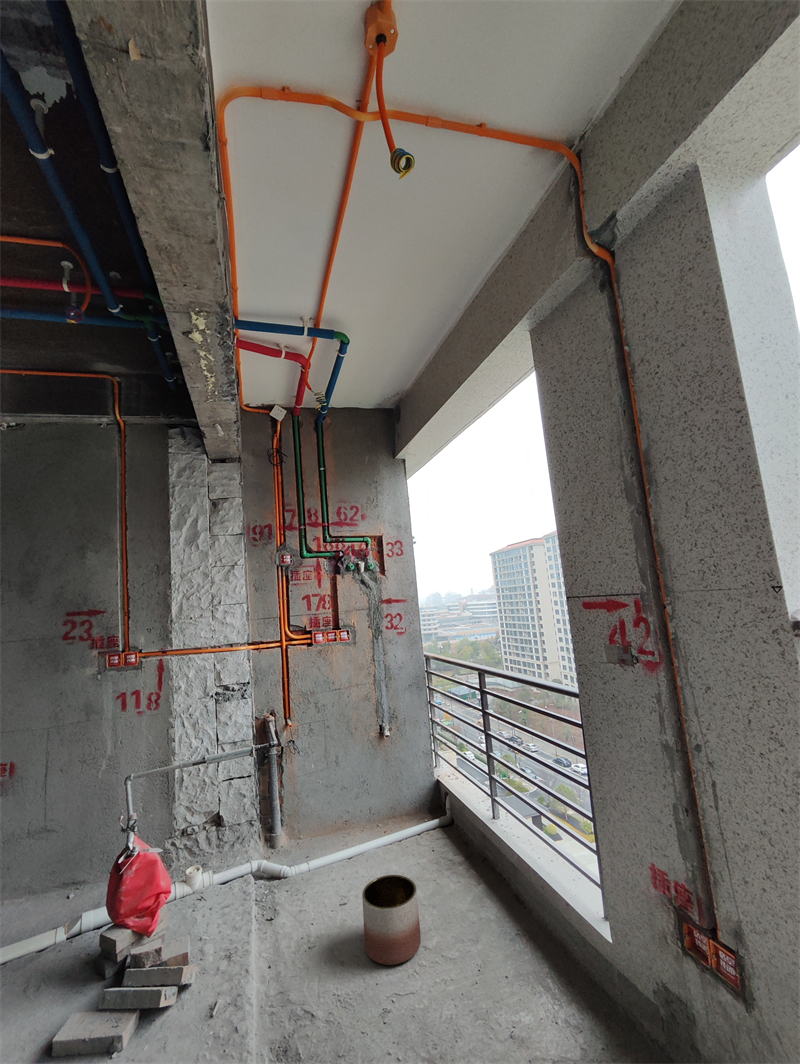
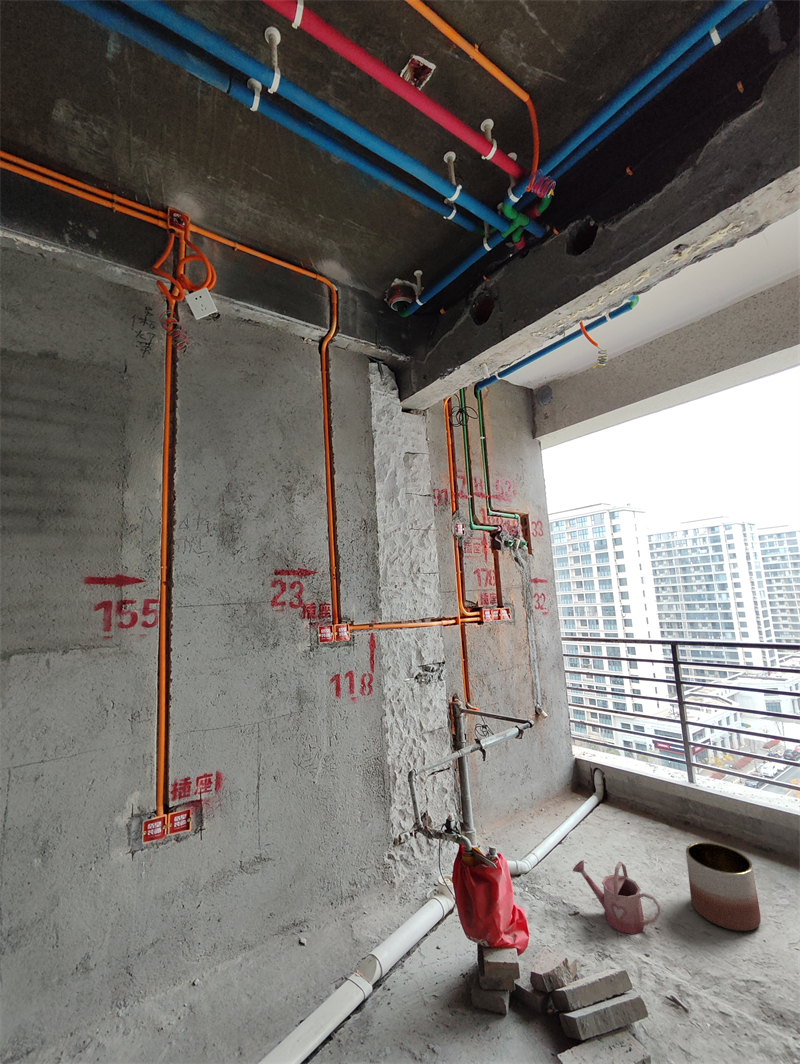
watering can: none [284,873,321,944] -> present [573,860,661,934]

